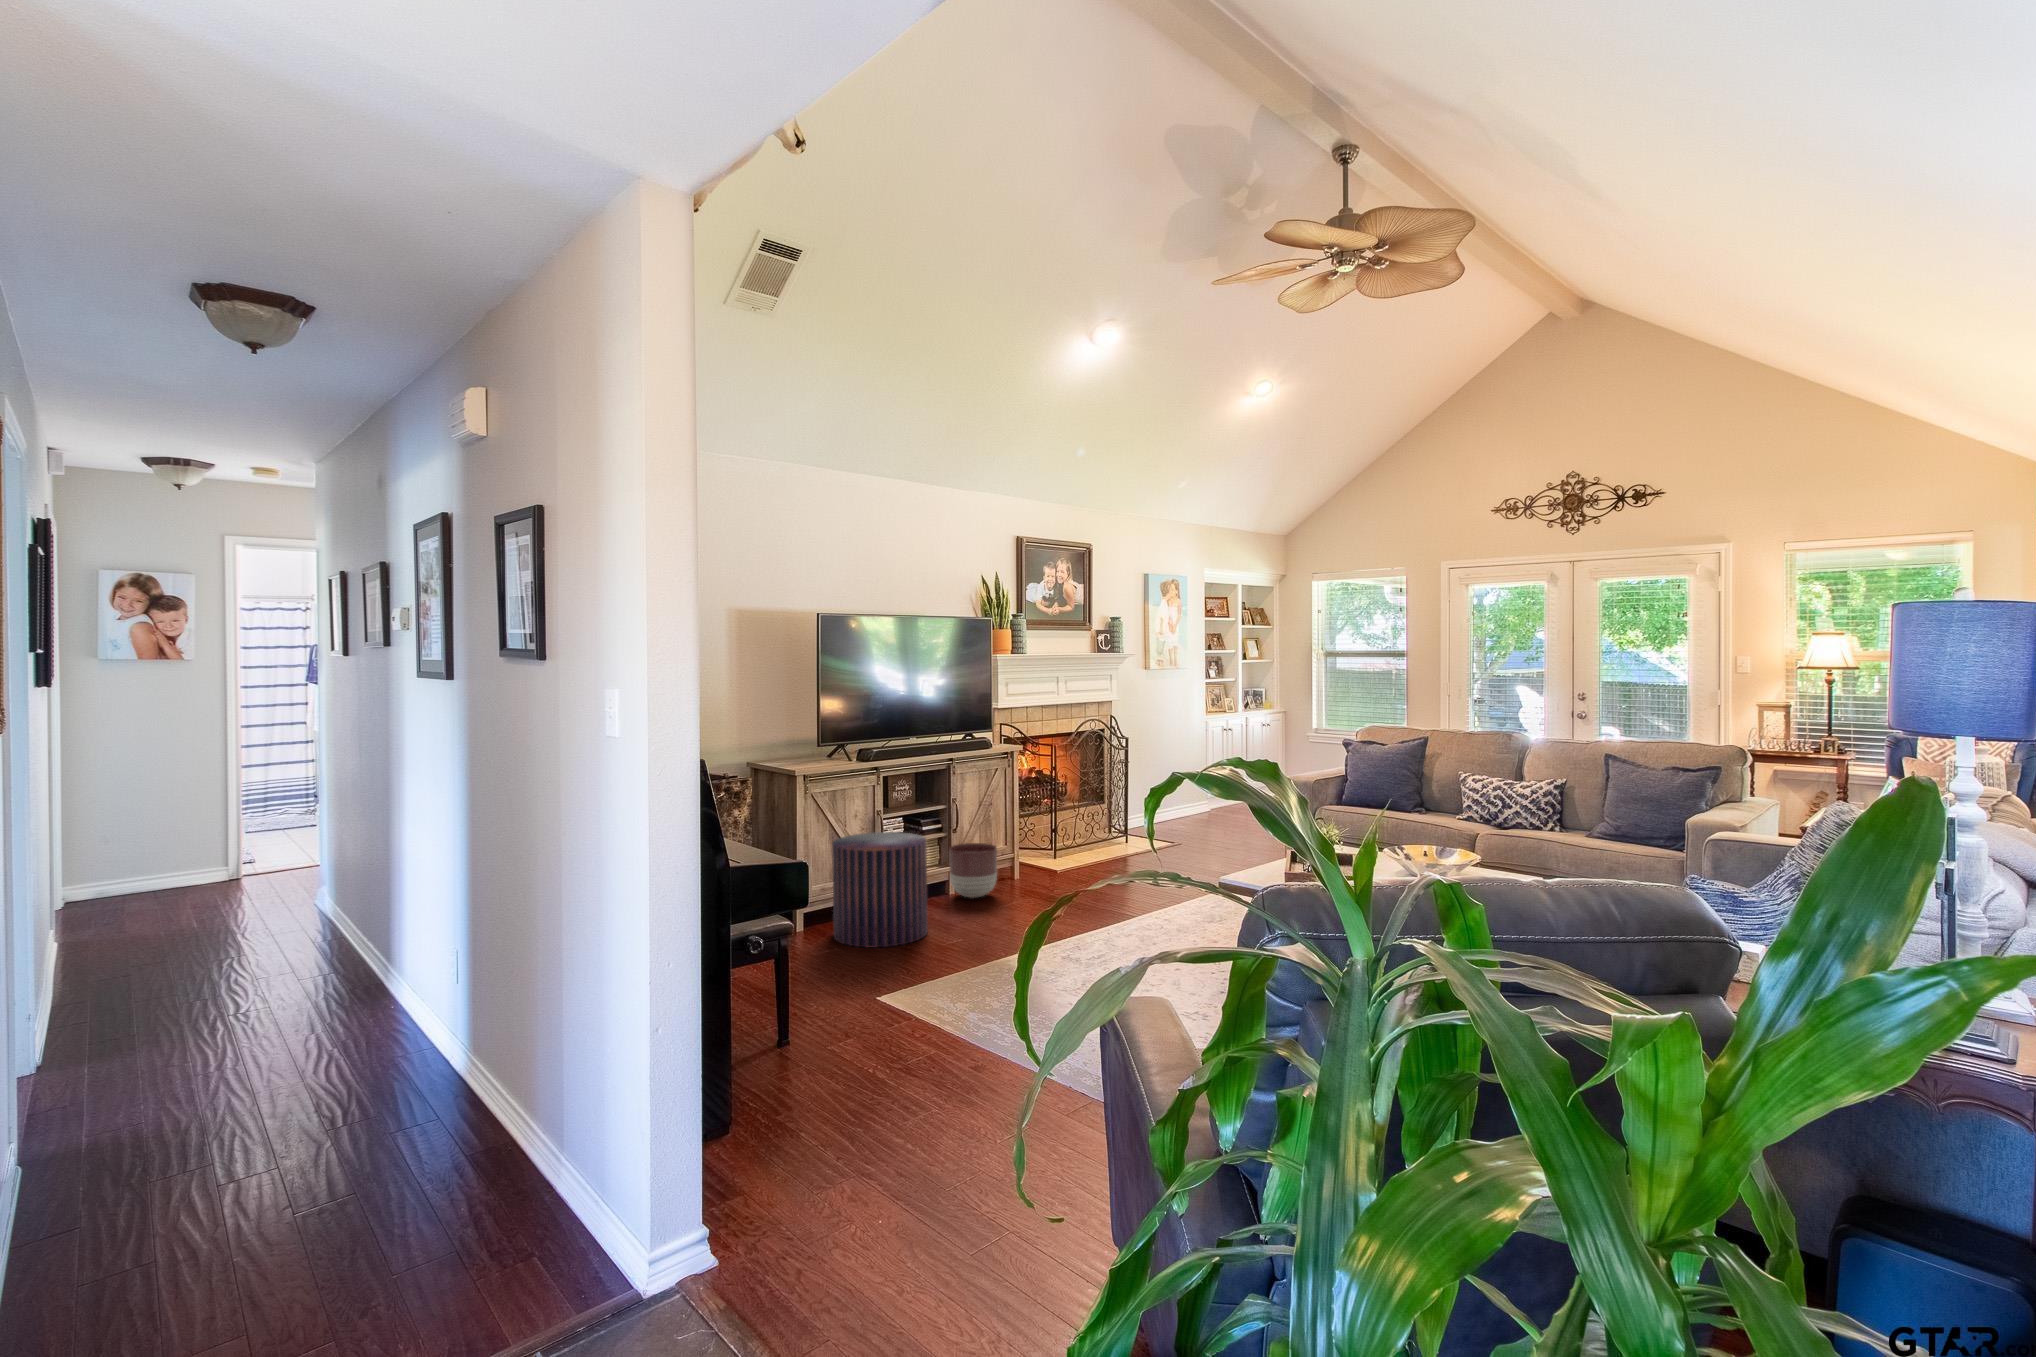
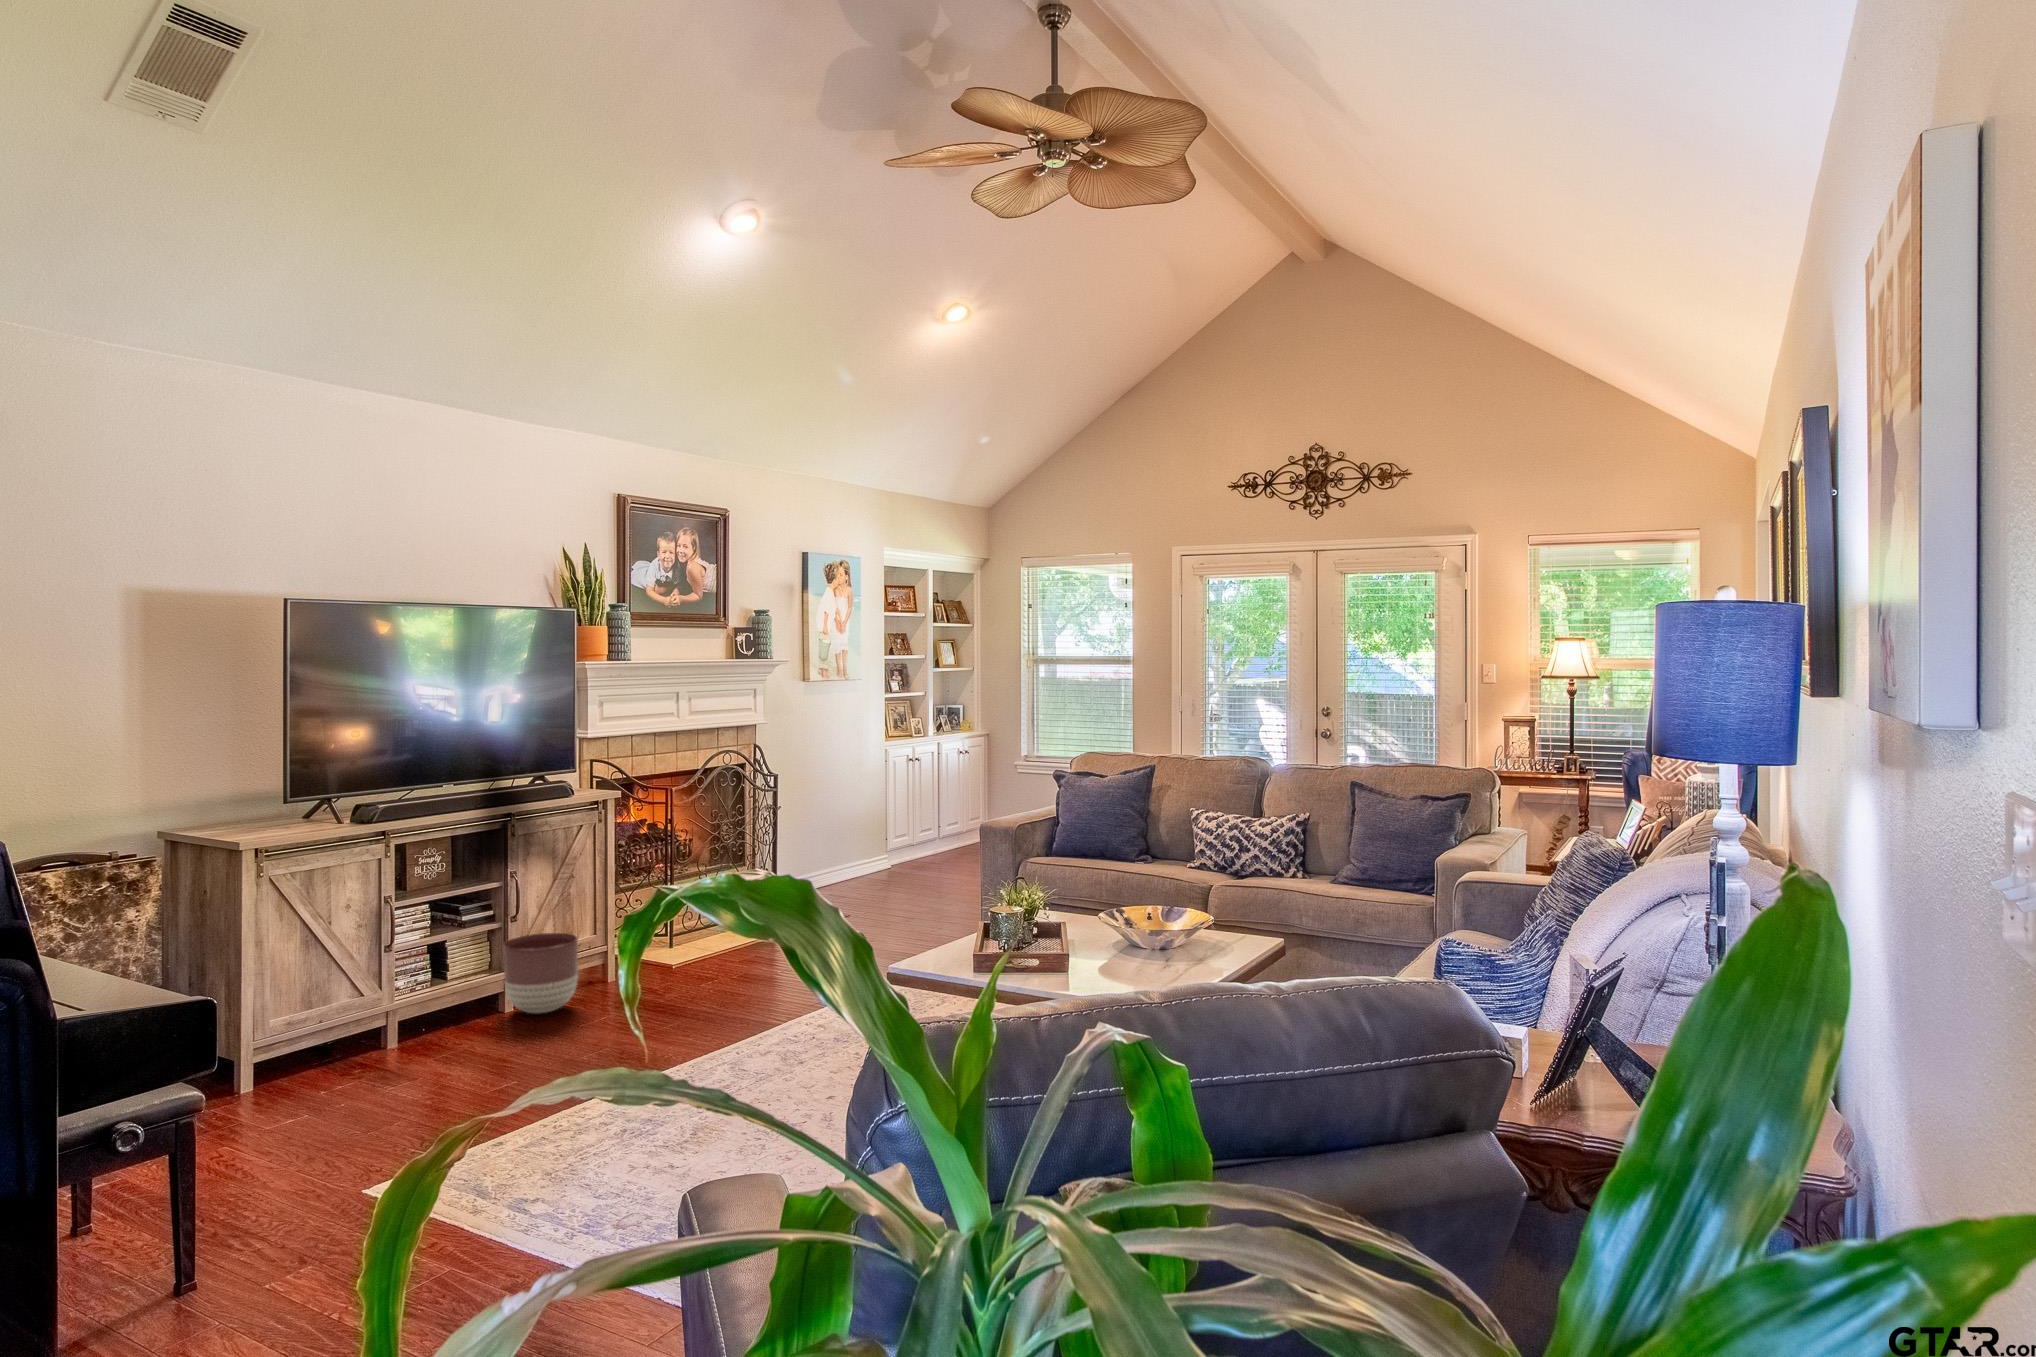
pouf: present [832,832,928,948] -> none [295,929,457,1112]

